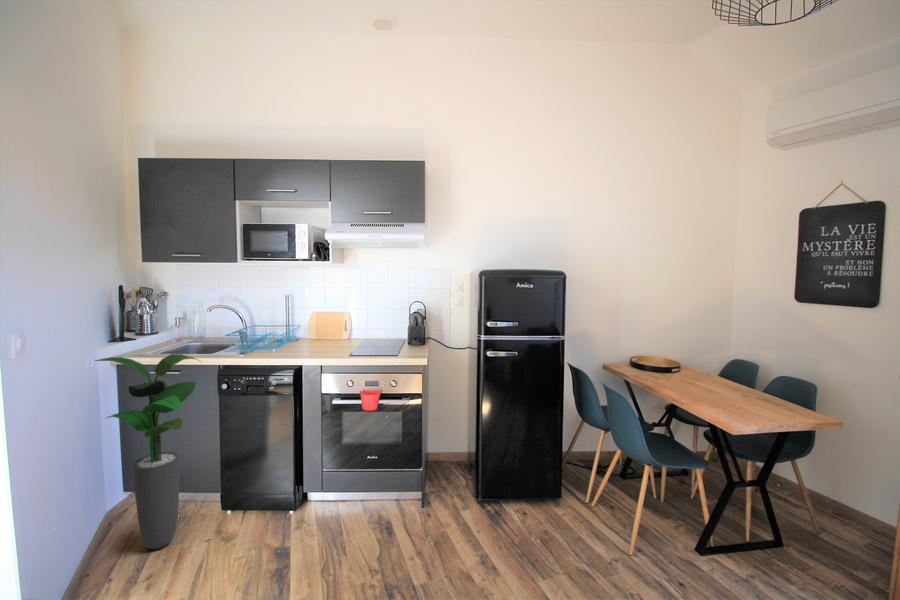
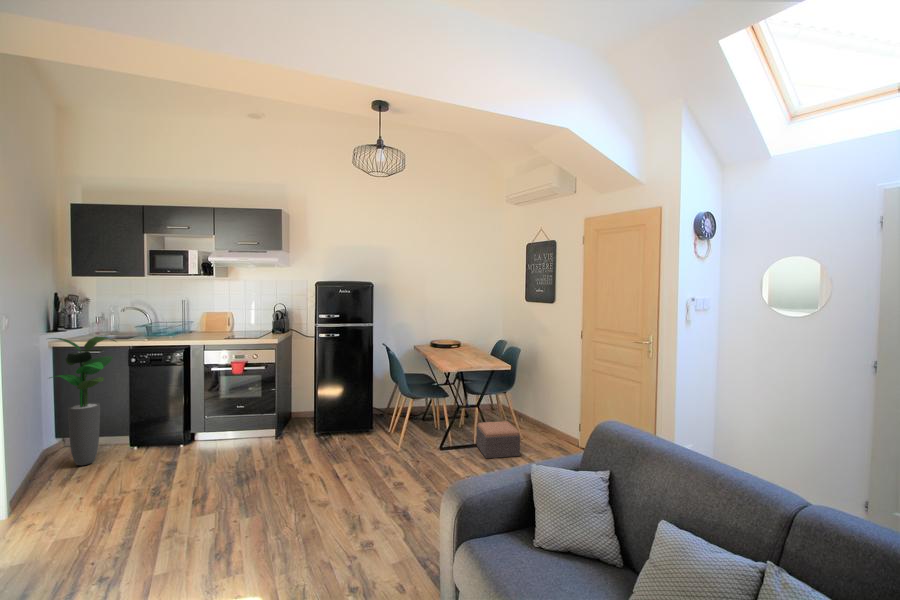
footstool: none [749,508,858,585] -> present [477,421,520,458]

